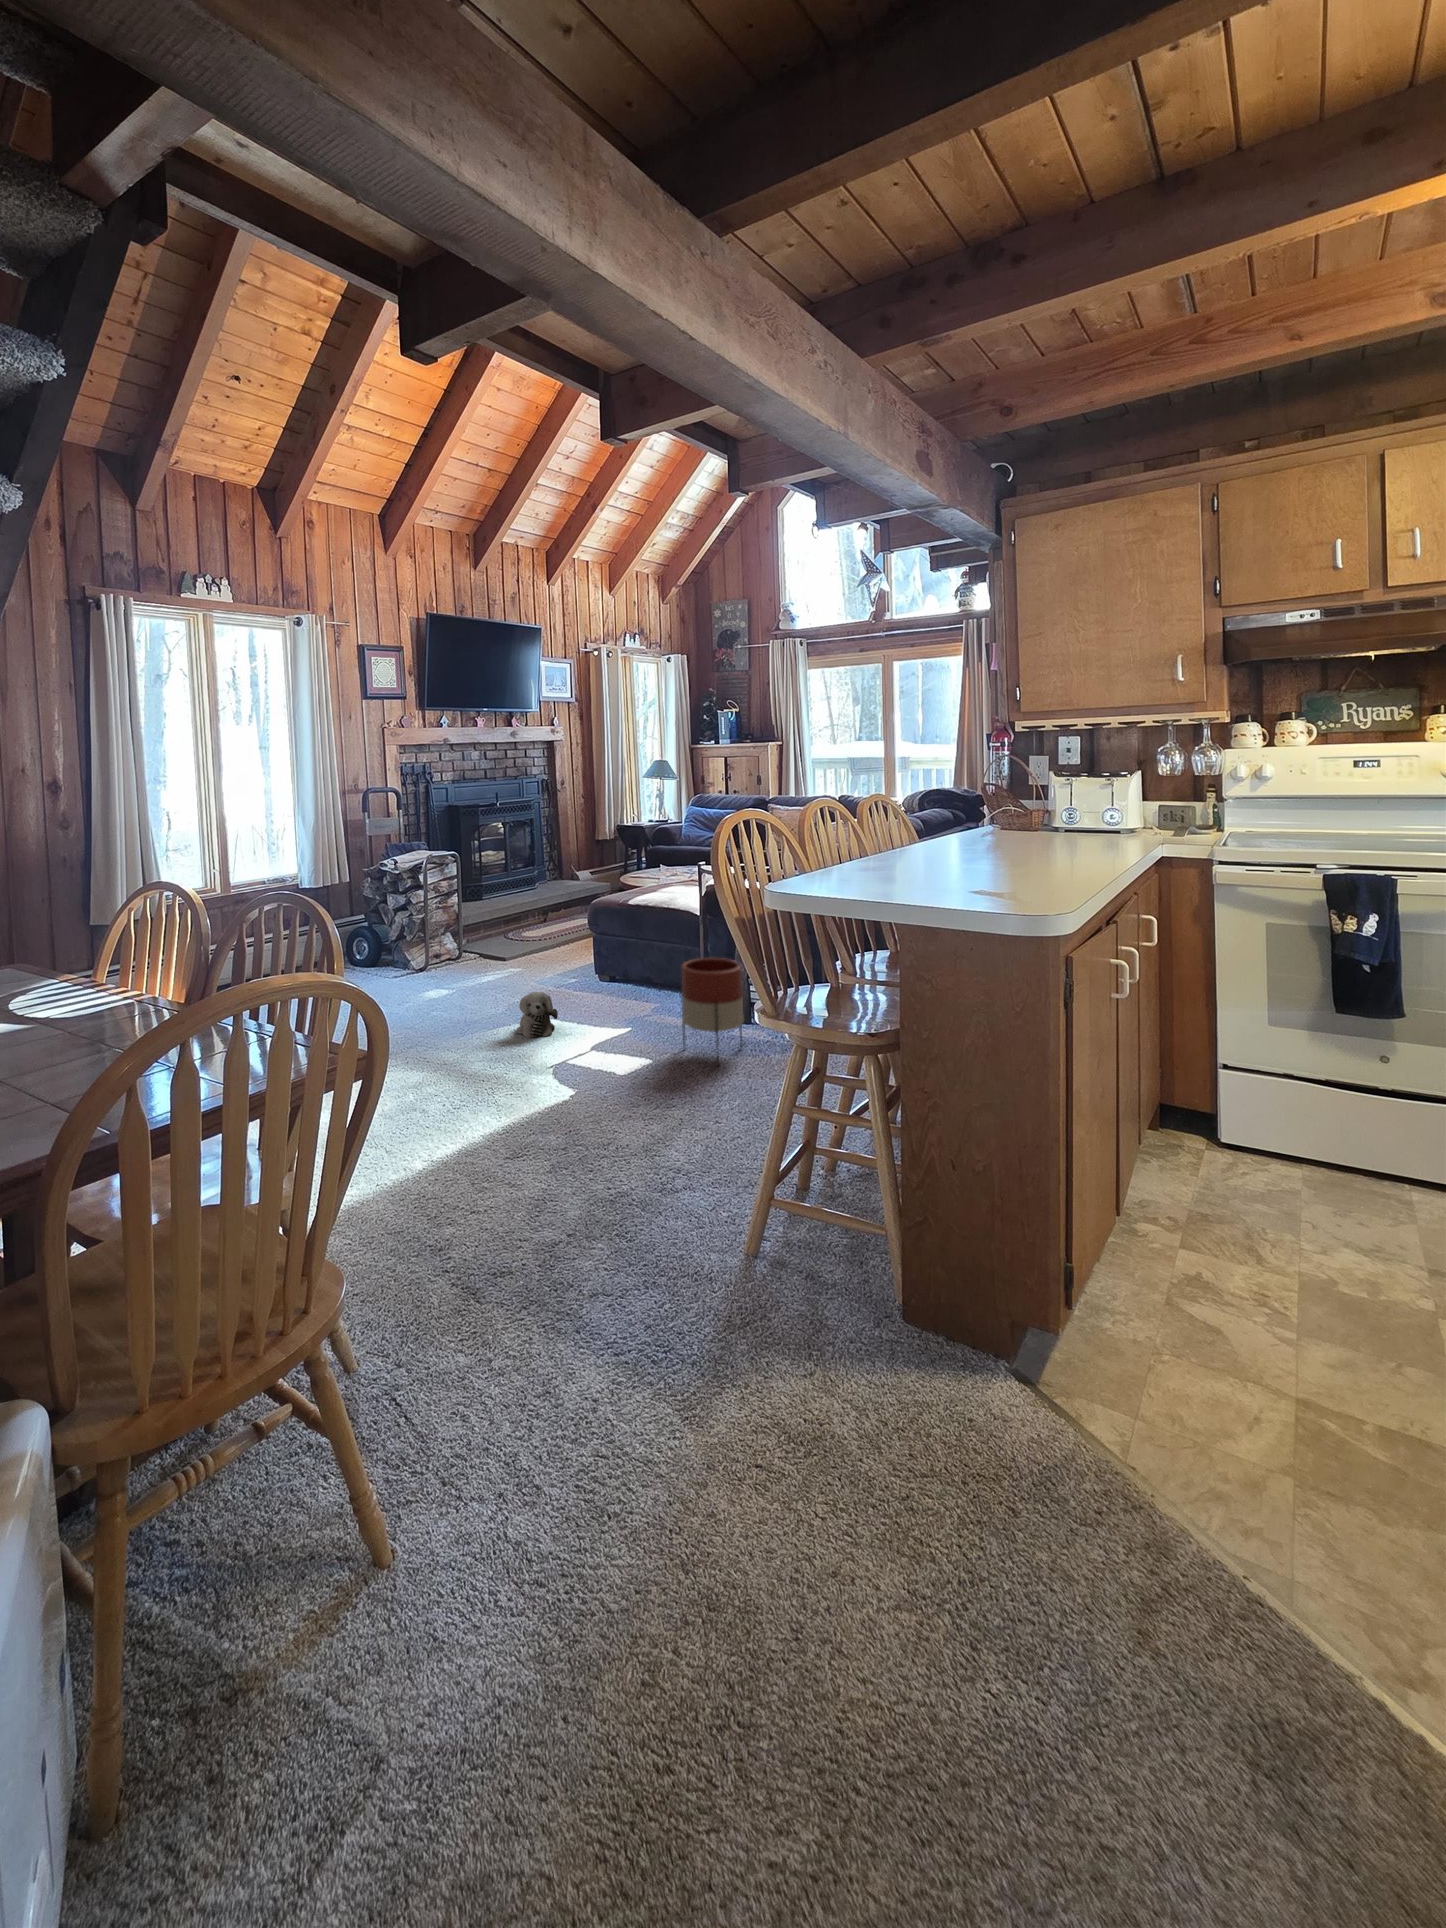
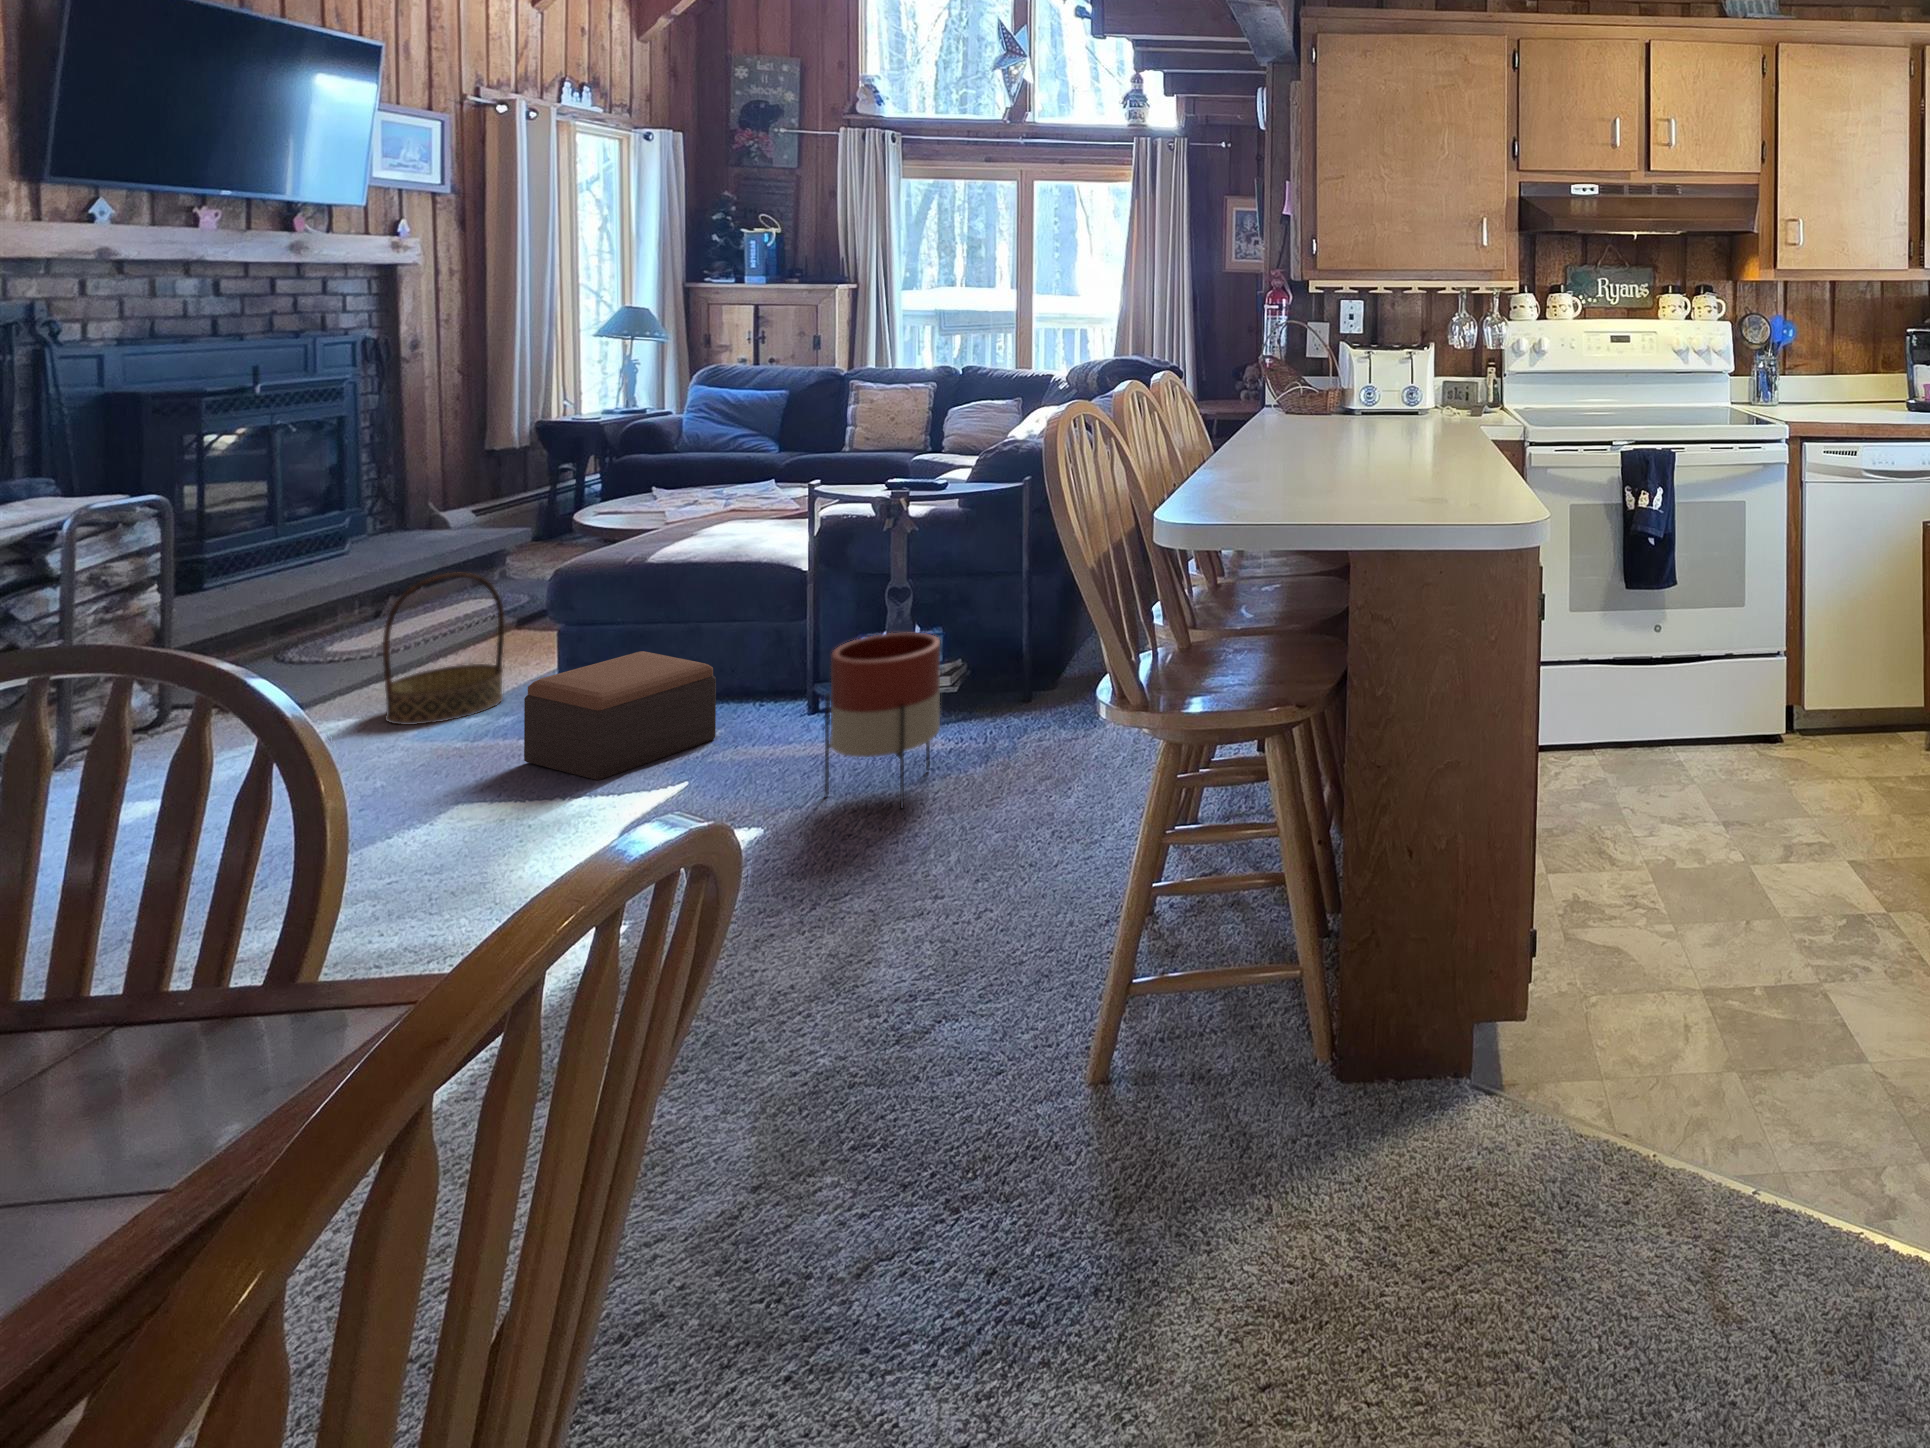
basket: none [524,900,572,975] -> present [383,572,504,725]
footstool: none [566,952,649,1017] -> present [524,651,716,780]
plush toy: present [516,992,558,1038] -> none [422,756,531,853]

